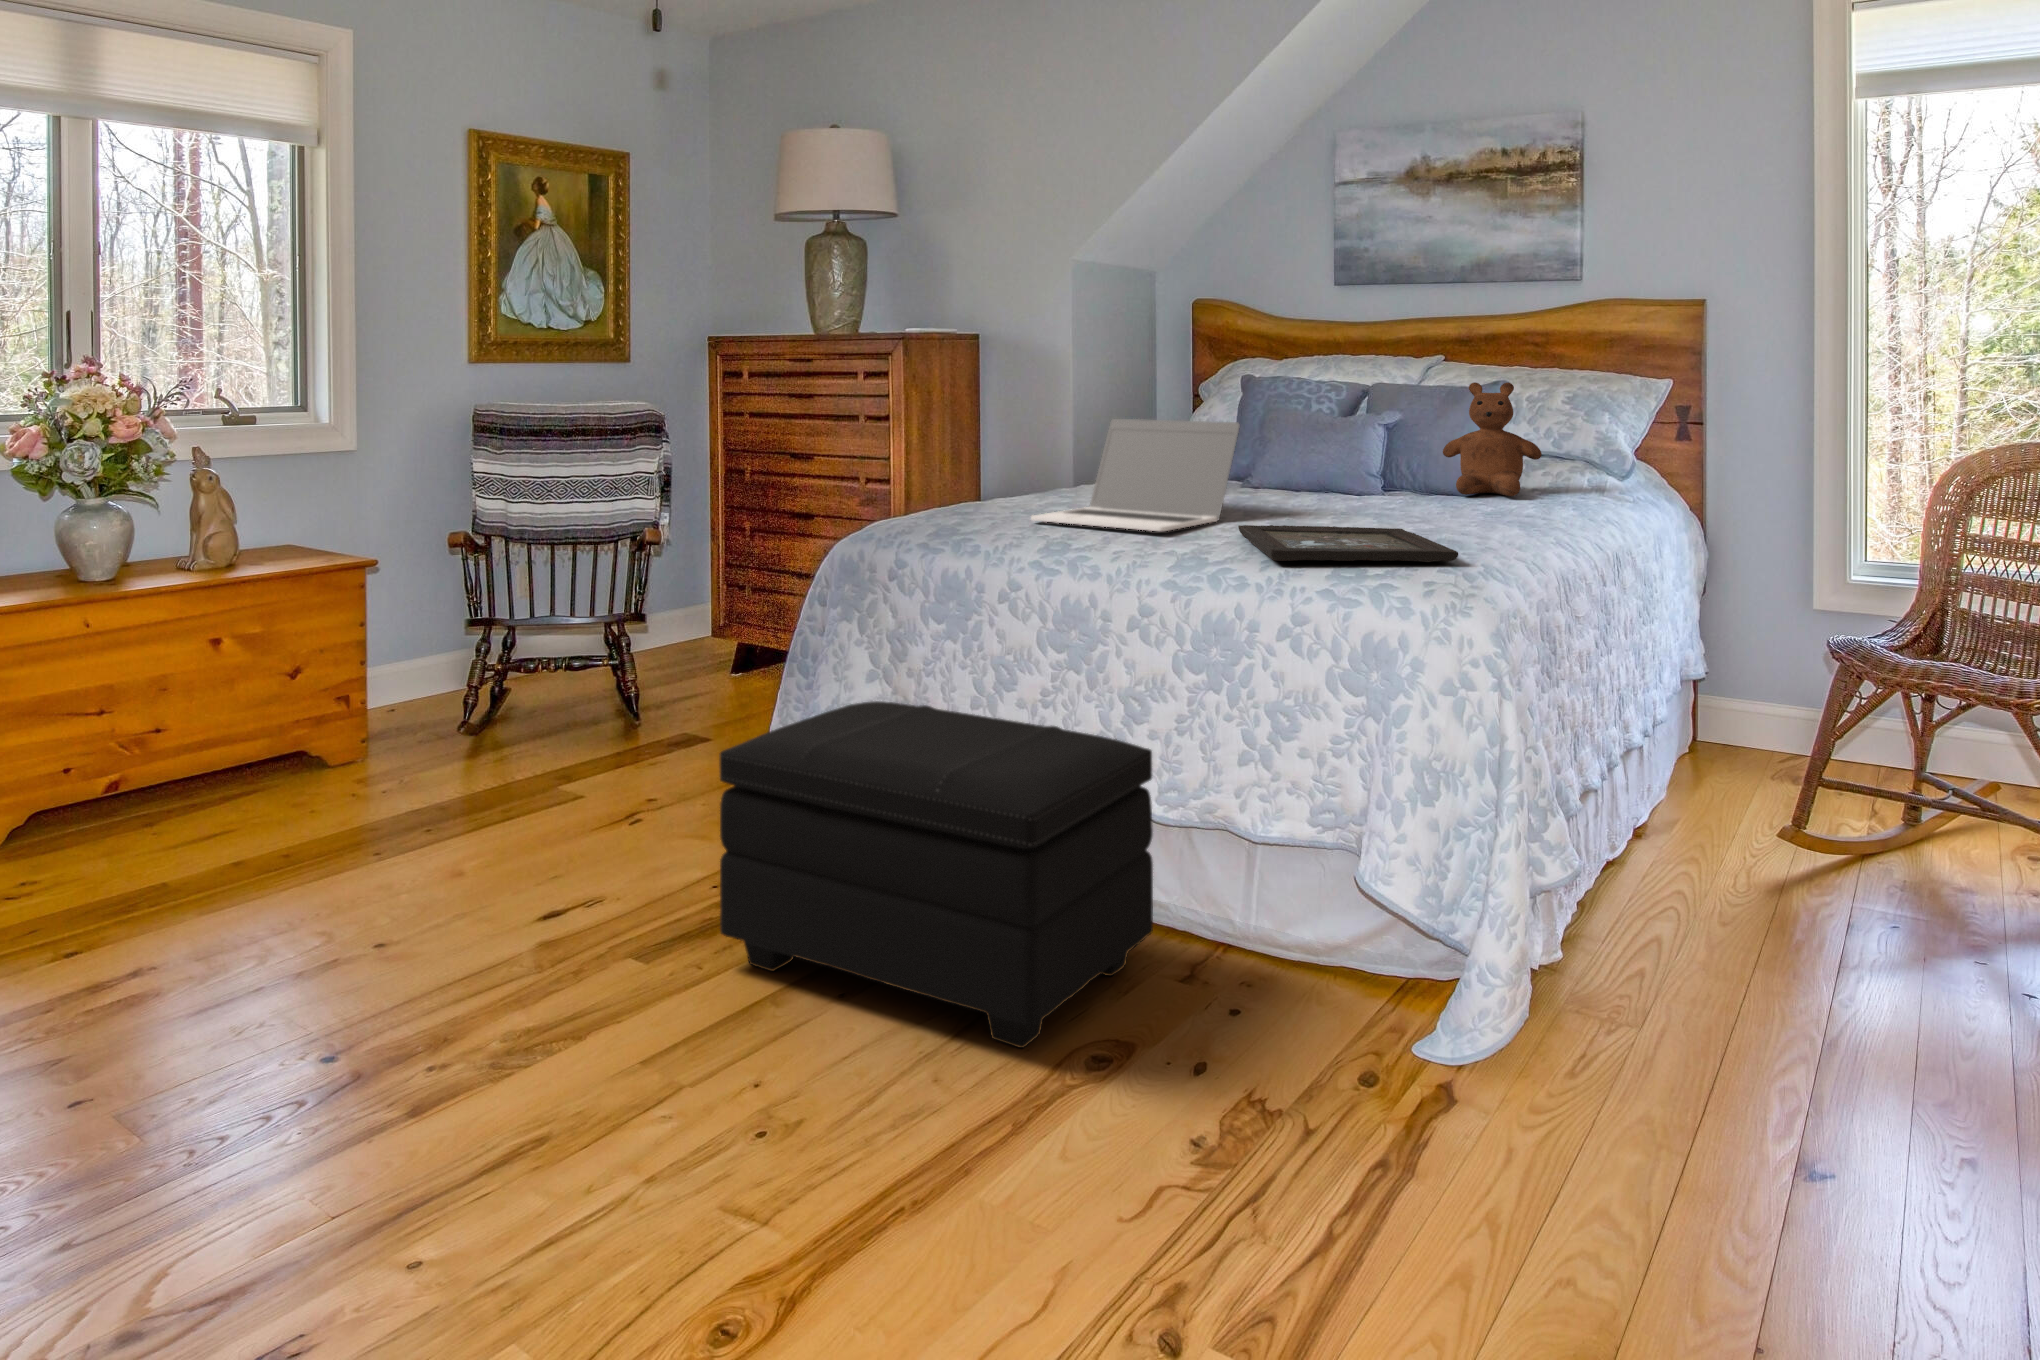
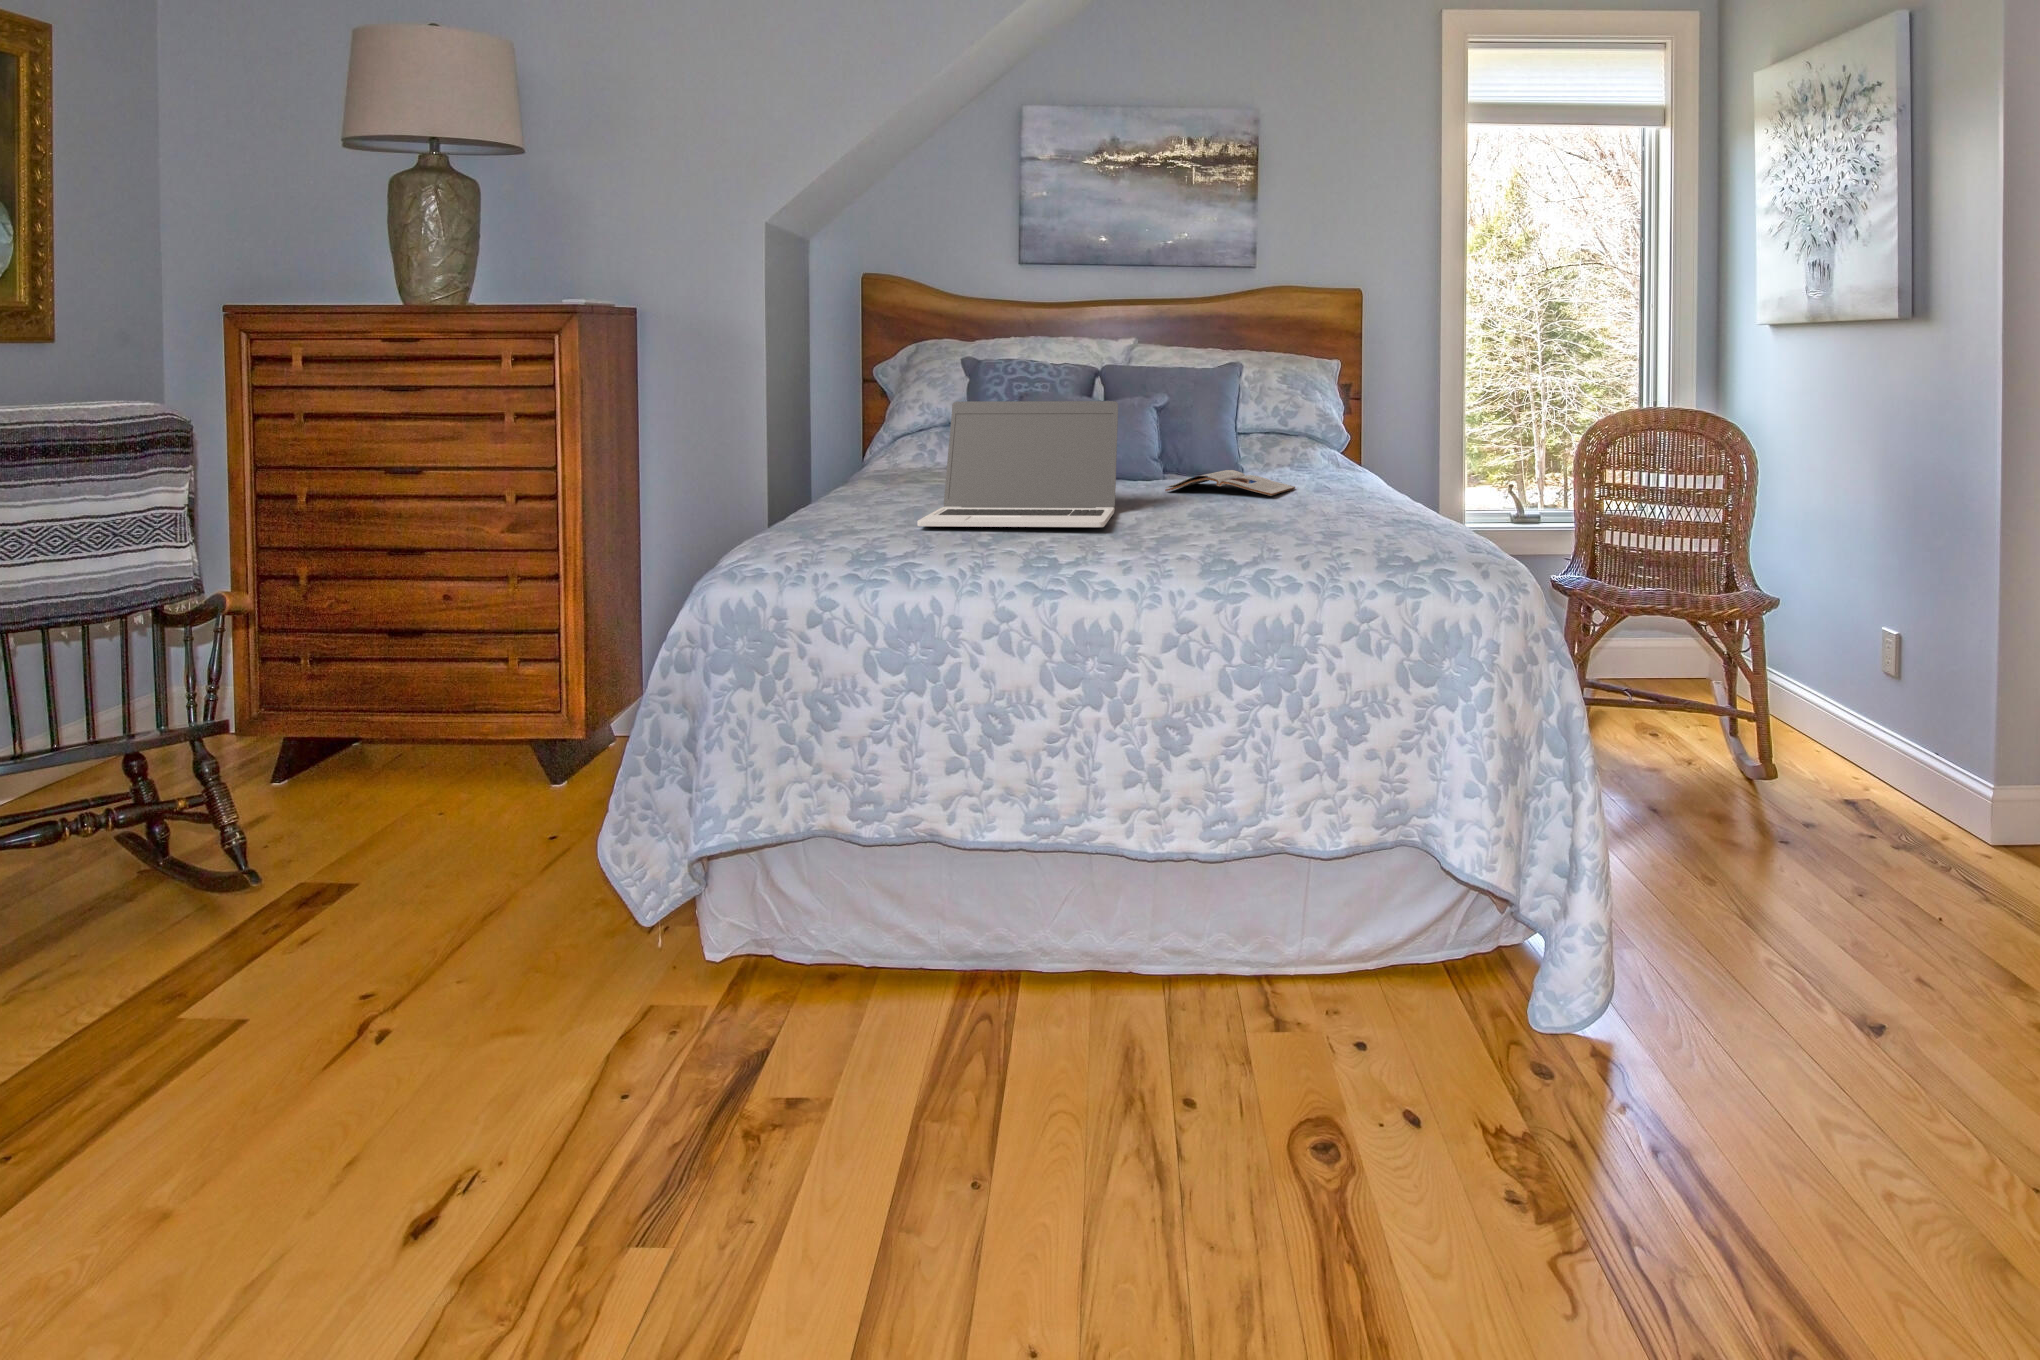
teddy bear: present [1443,382,1542,496] -> none [1225,359,1313,471]
magazine: none [1317,491,1455,517] -> present [1165,470,1295,496]
tray: present [1238,525,1458,562] -> none [1168,507,1444,548]
footstool: present [719,701,1153,1048] -> none [735,774,1273,1204]

